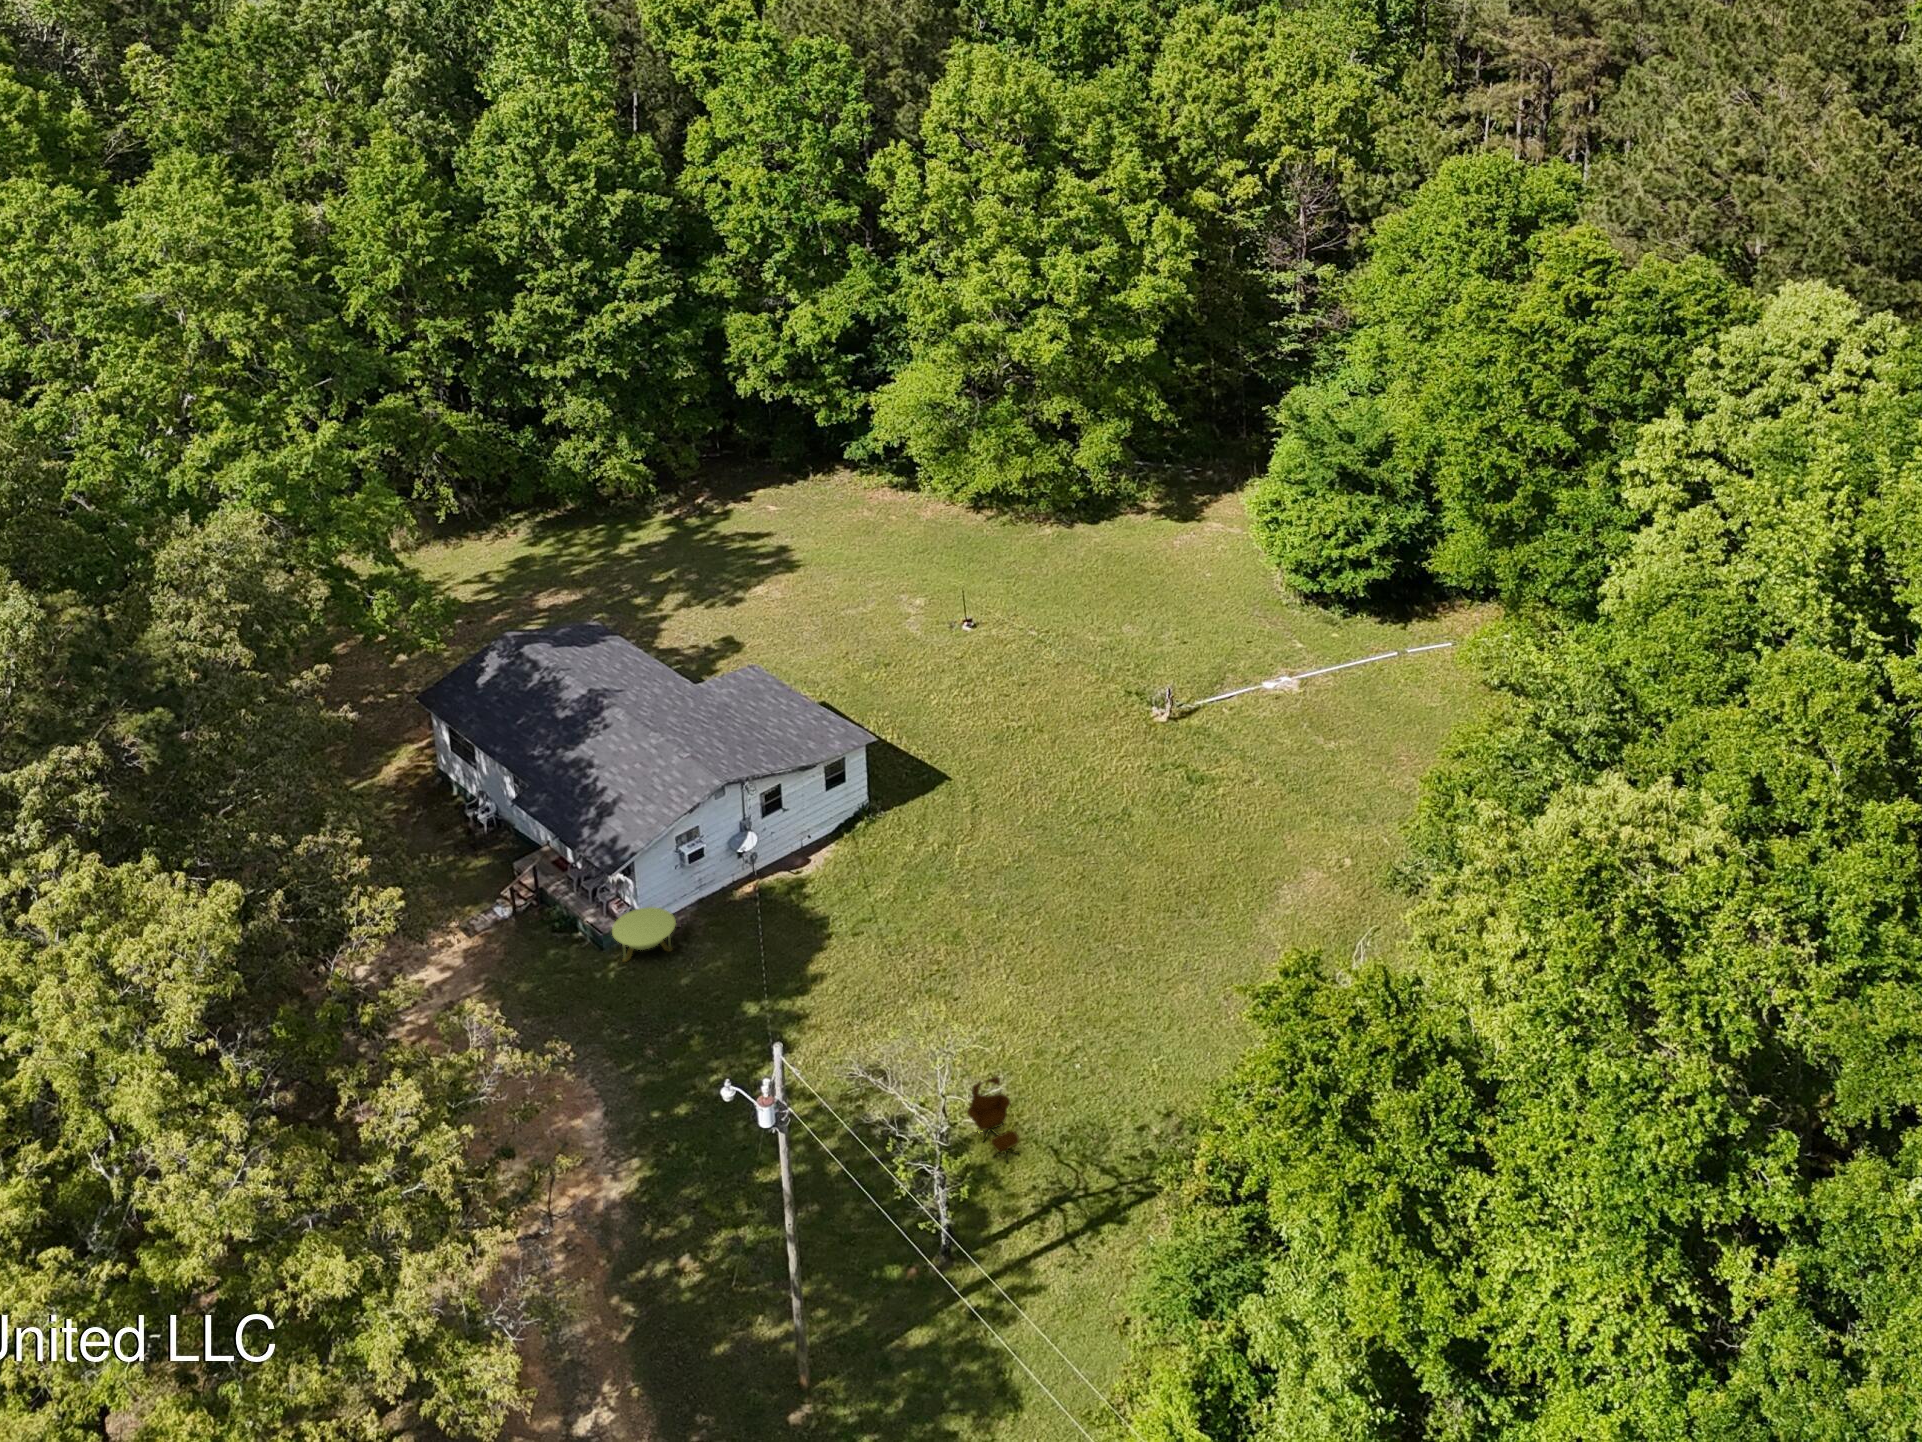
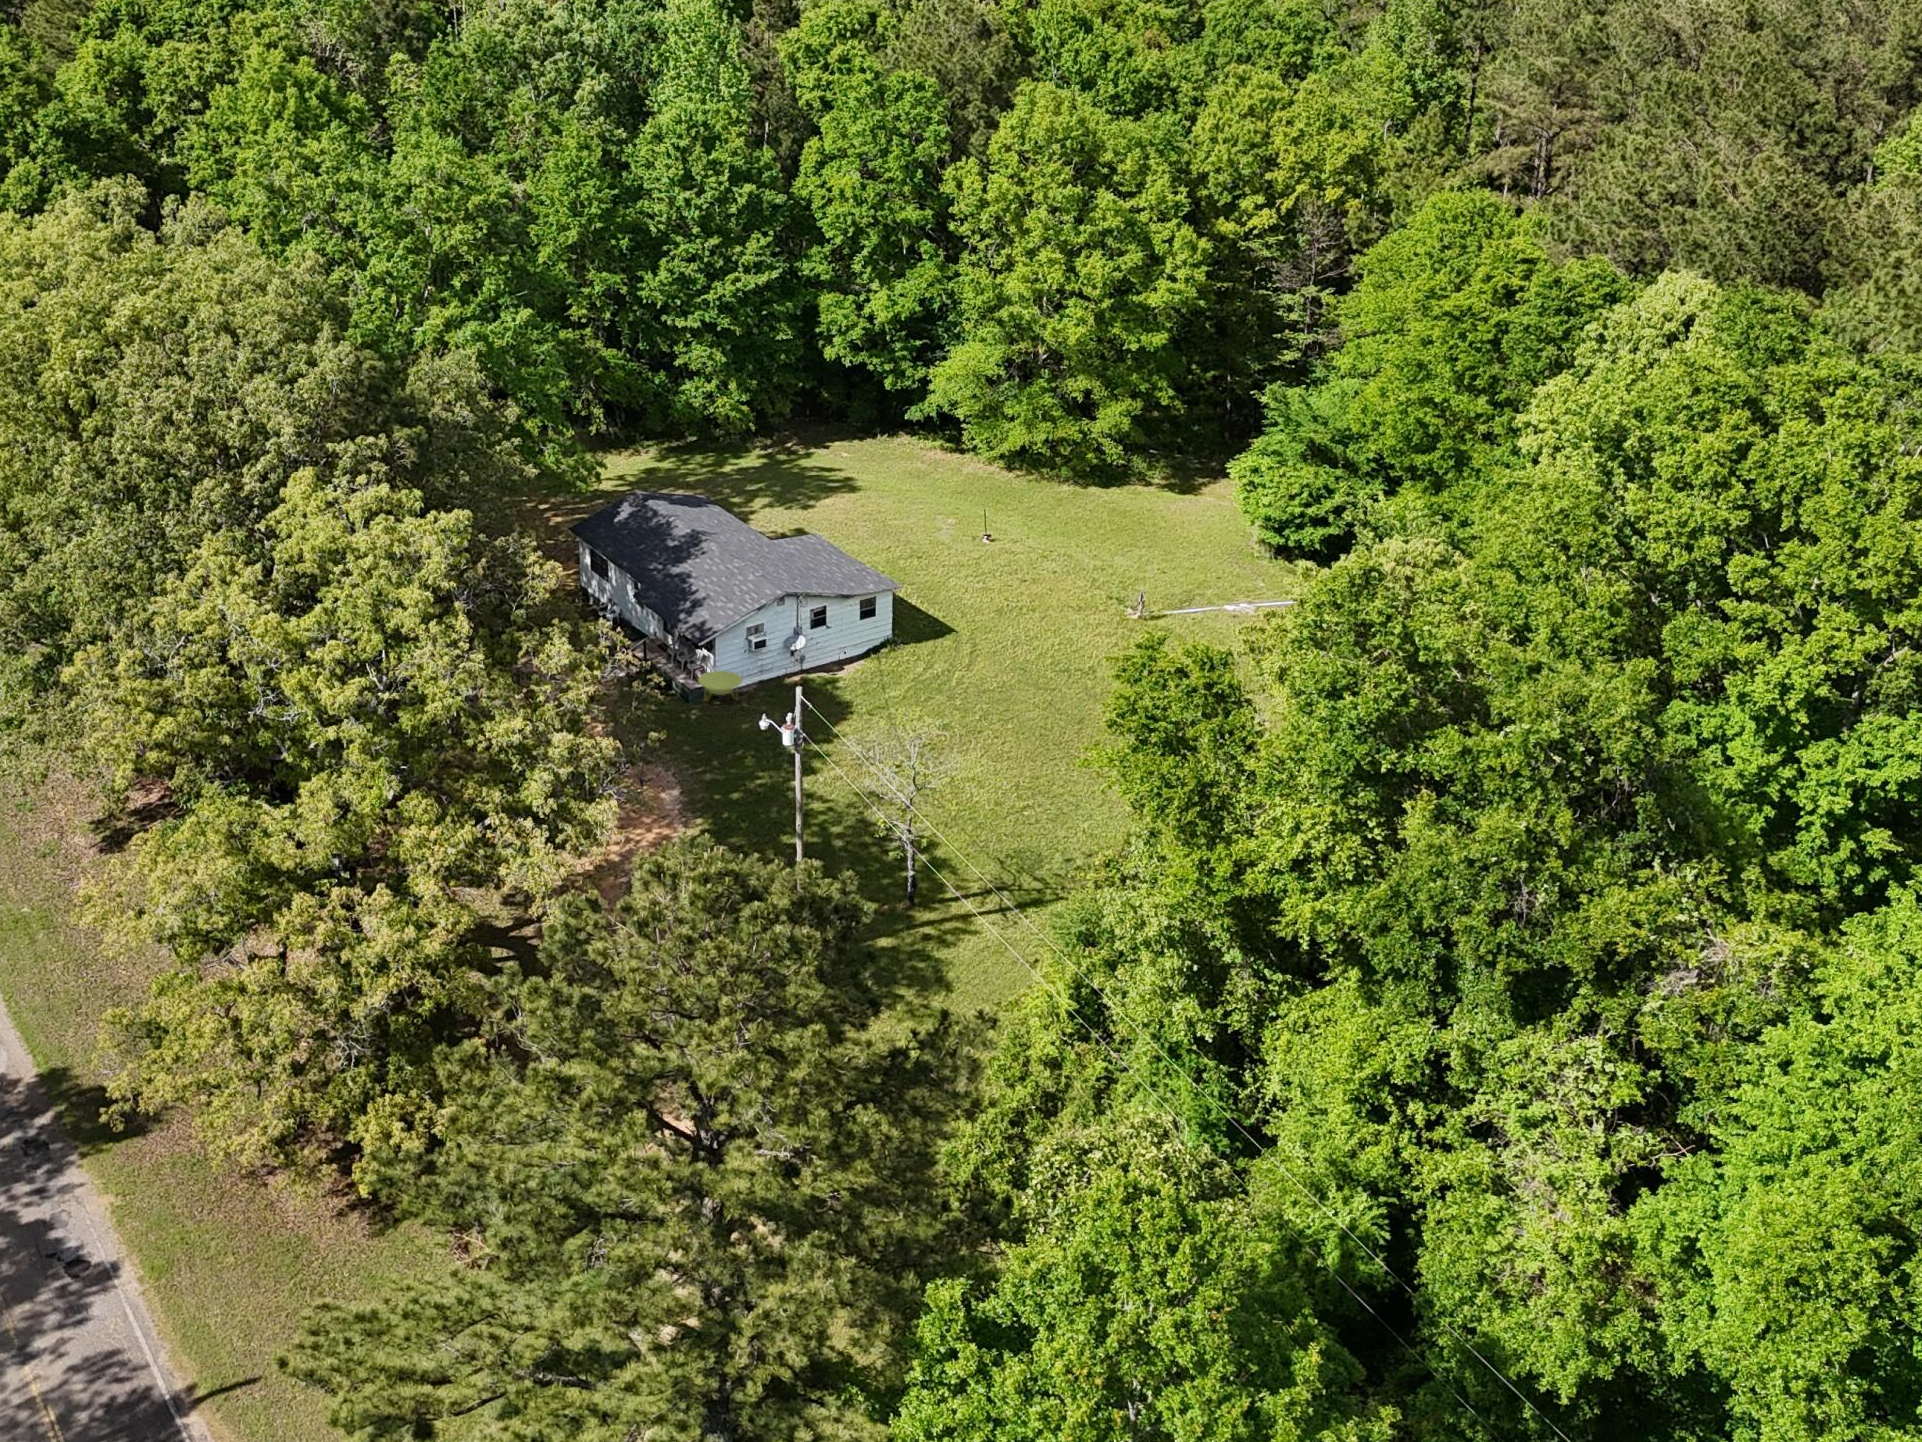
lounge chair: present [967,1077,1019,1161] -> none [931,779,966,834]

